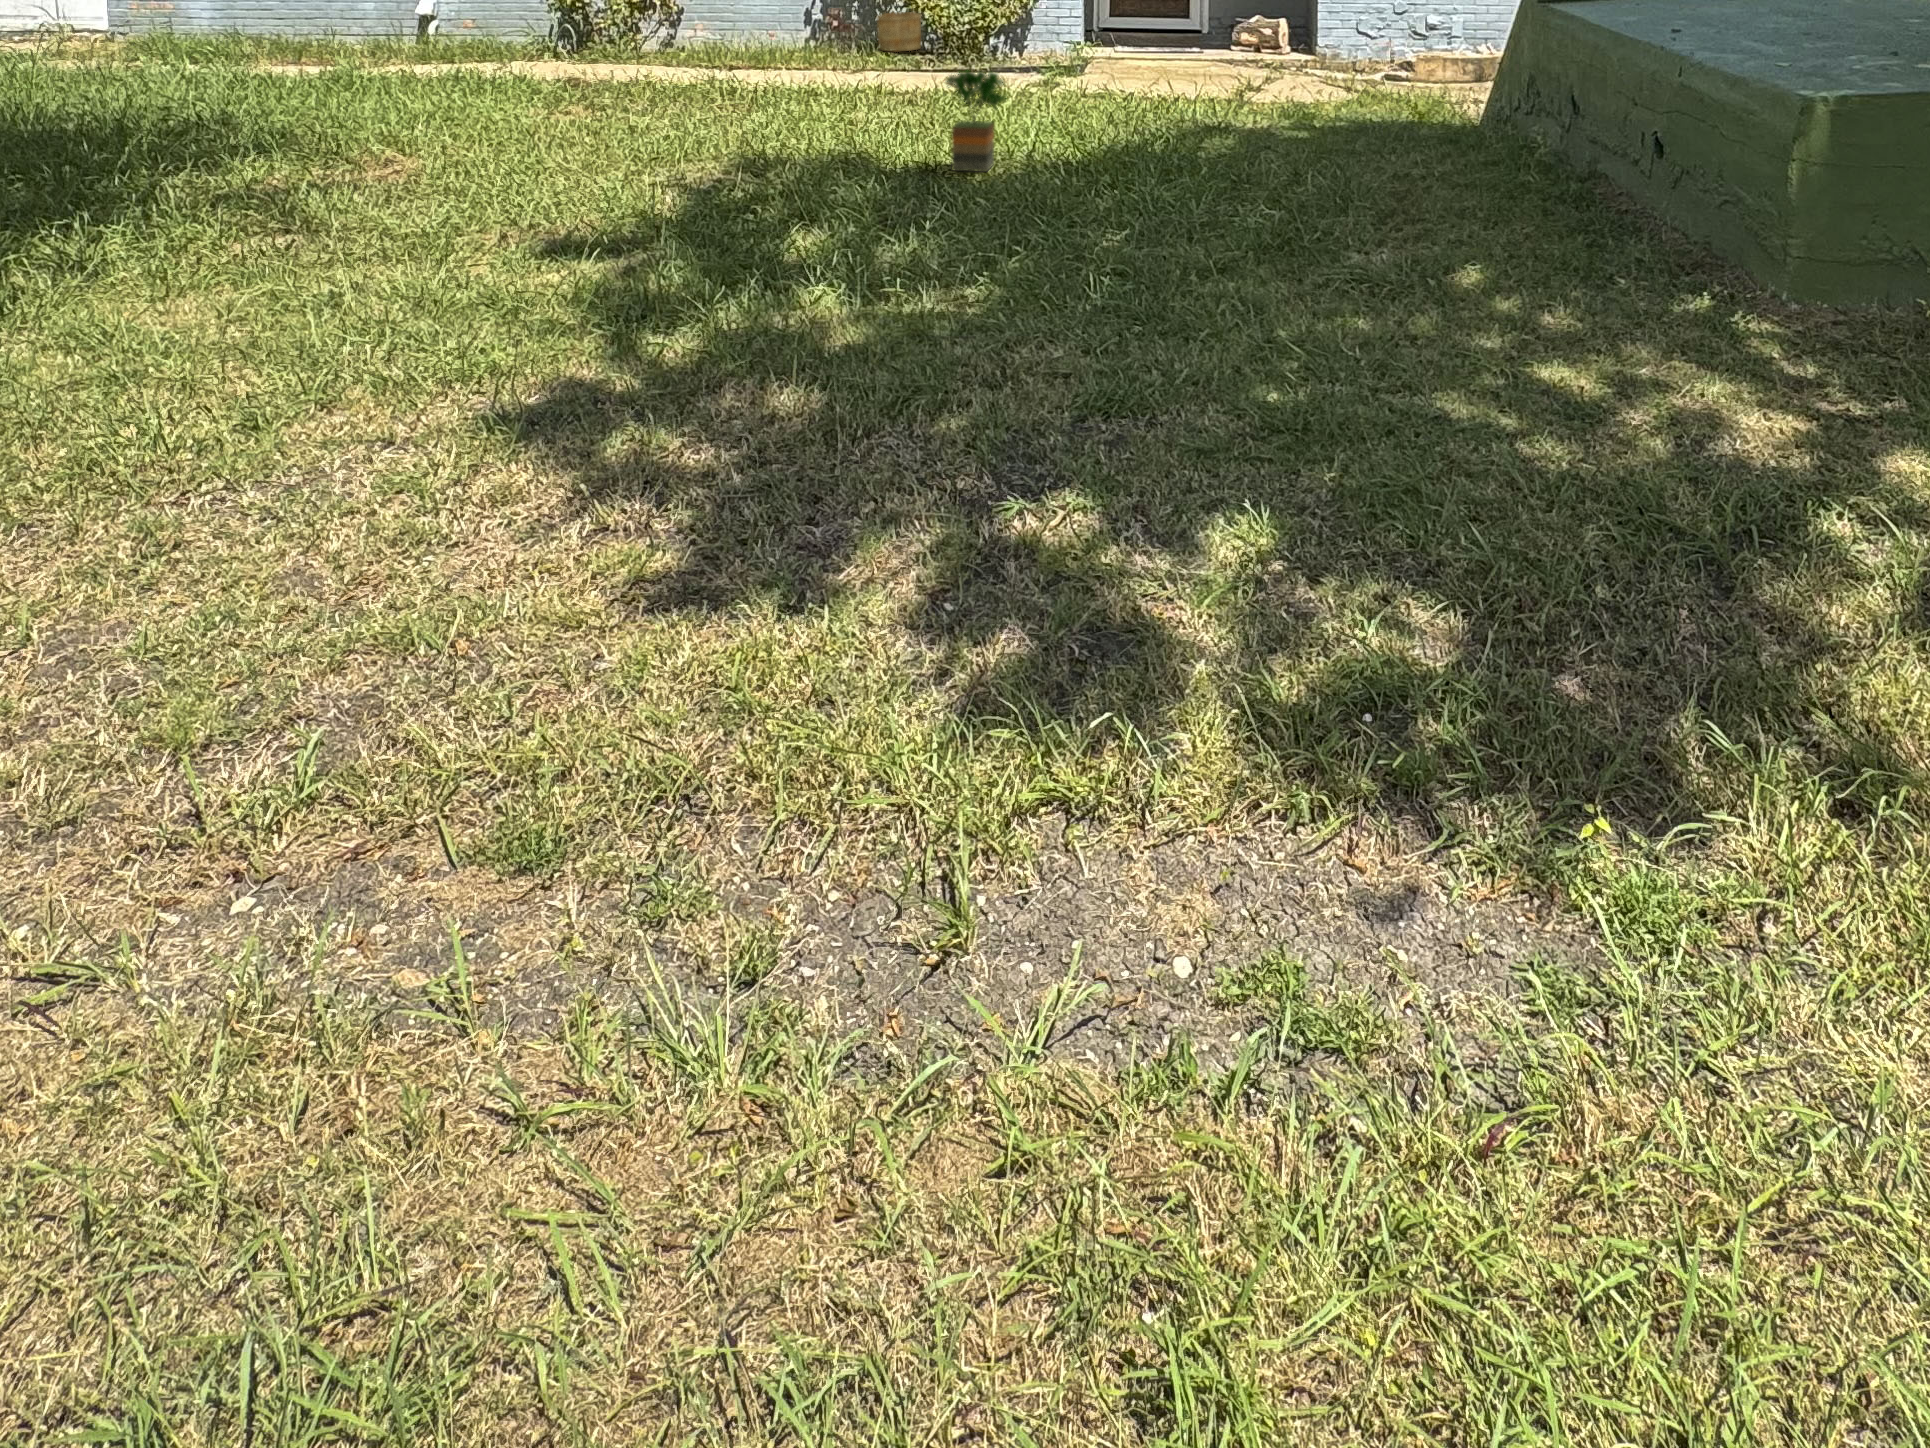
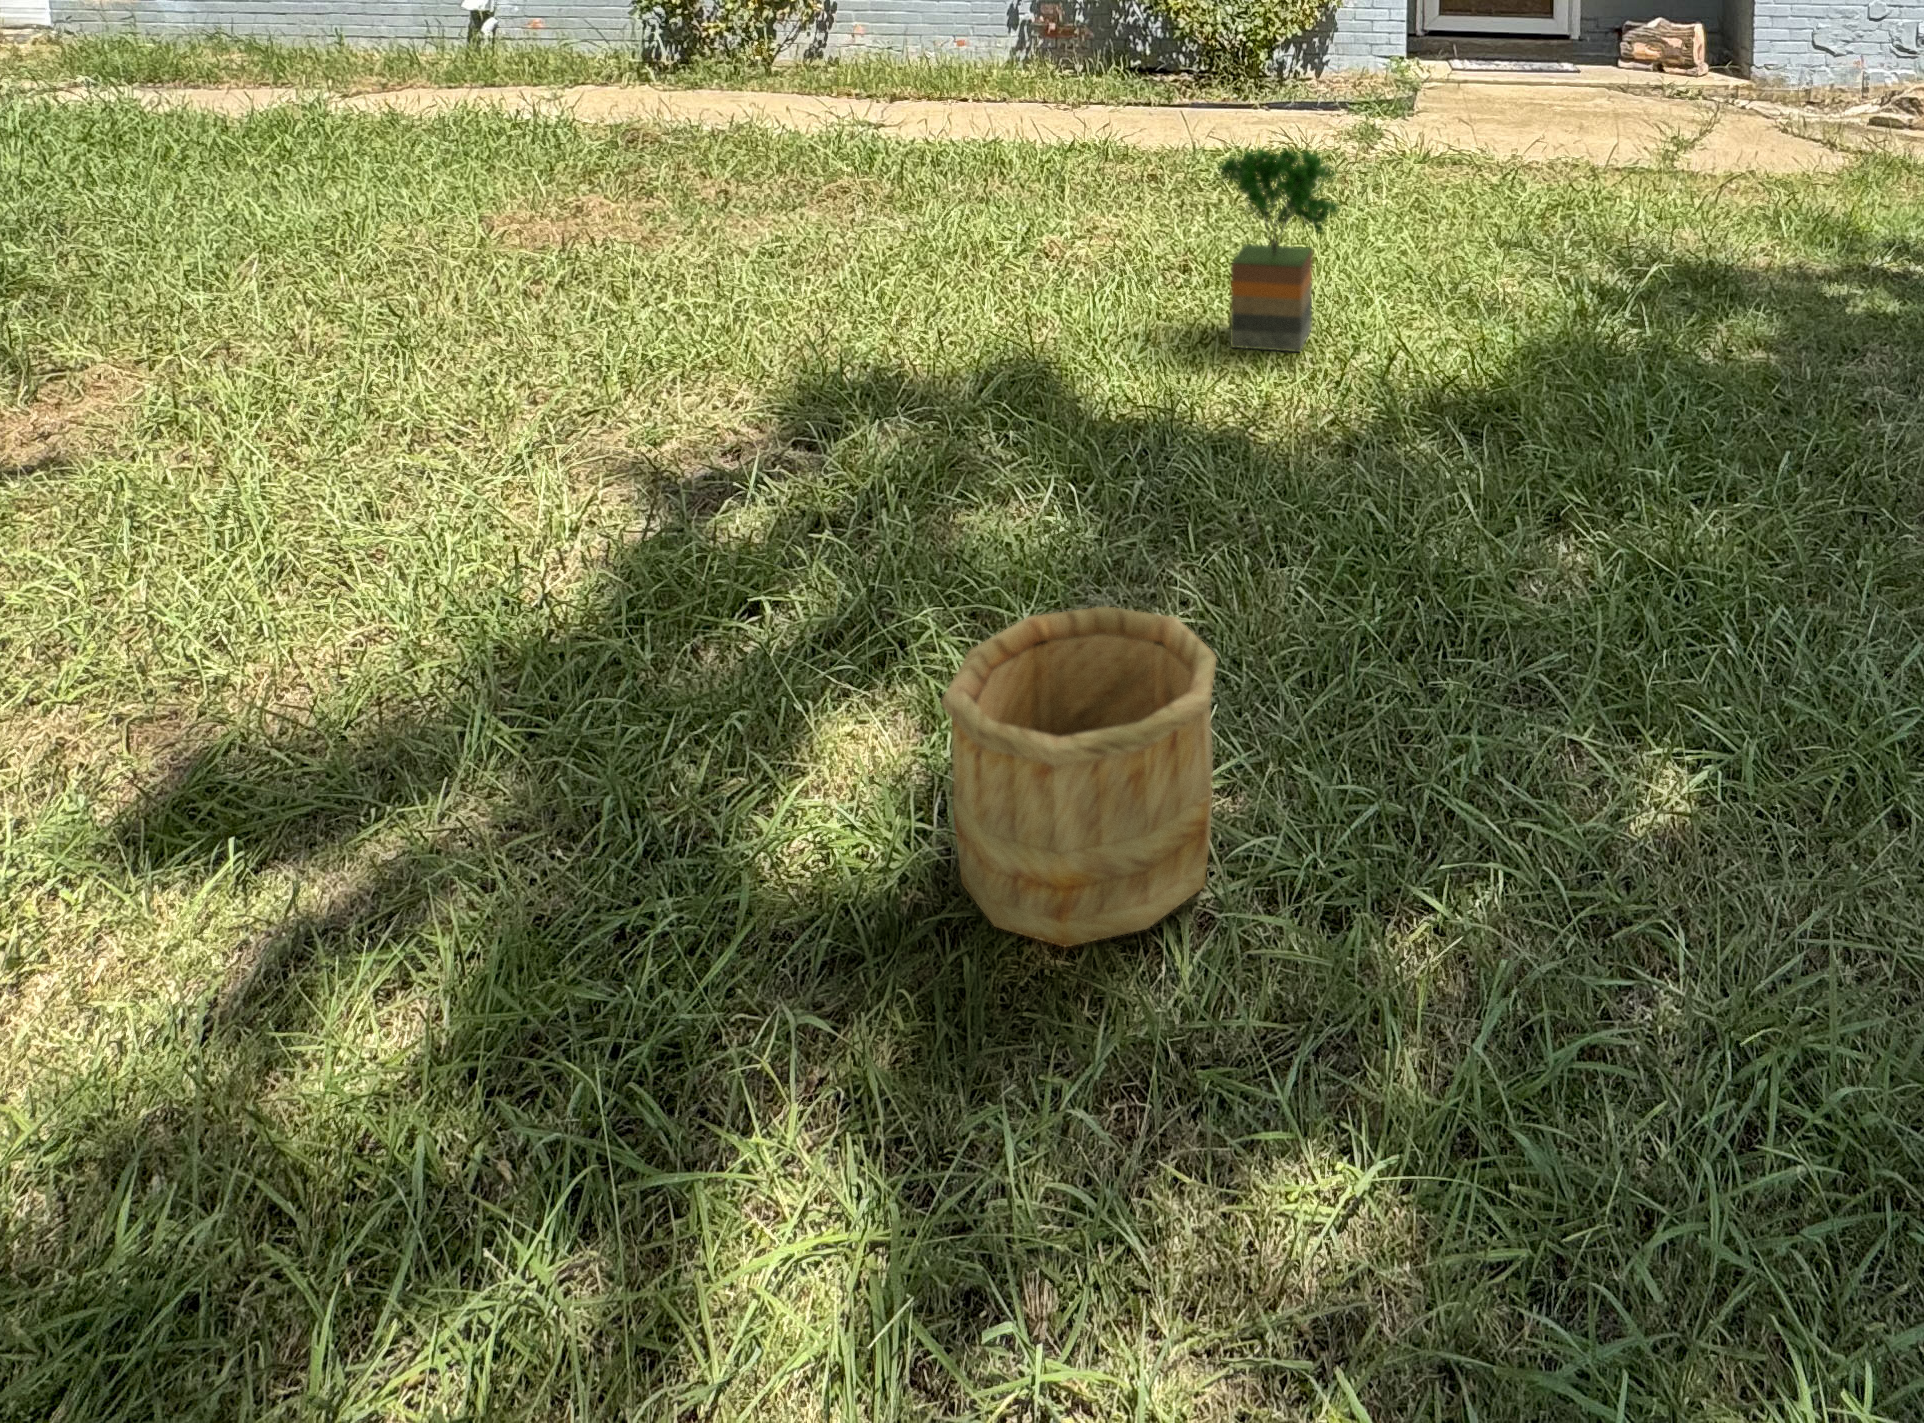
wooden bucket: present [877,12,922,52] -> present [941,606,1217,947]

